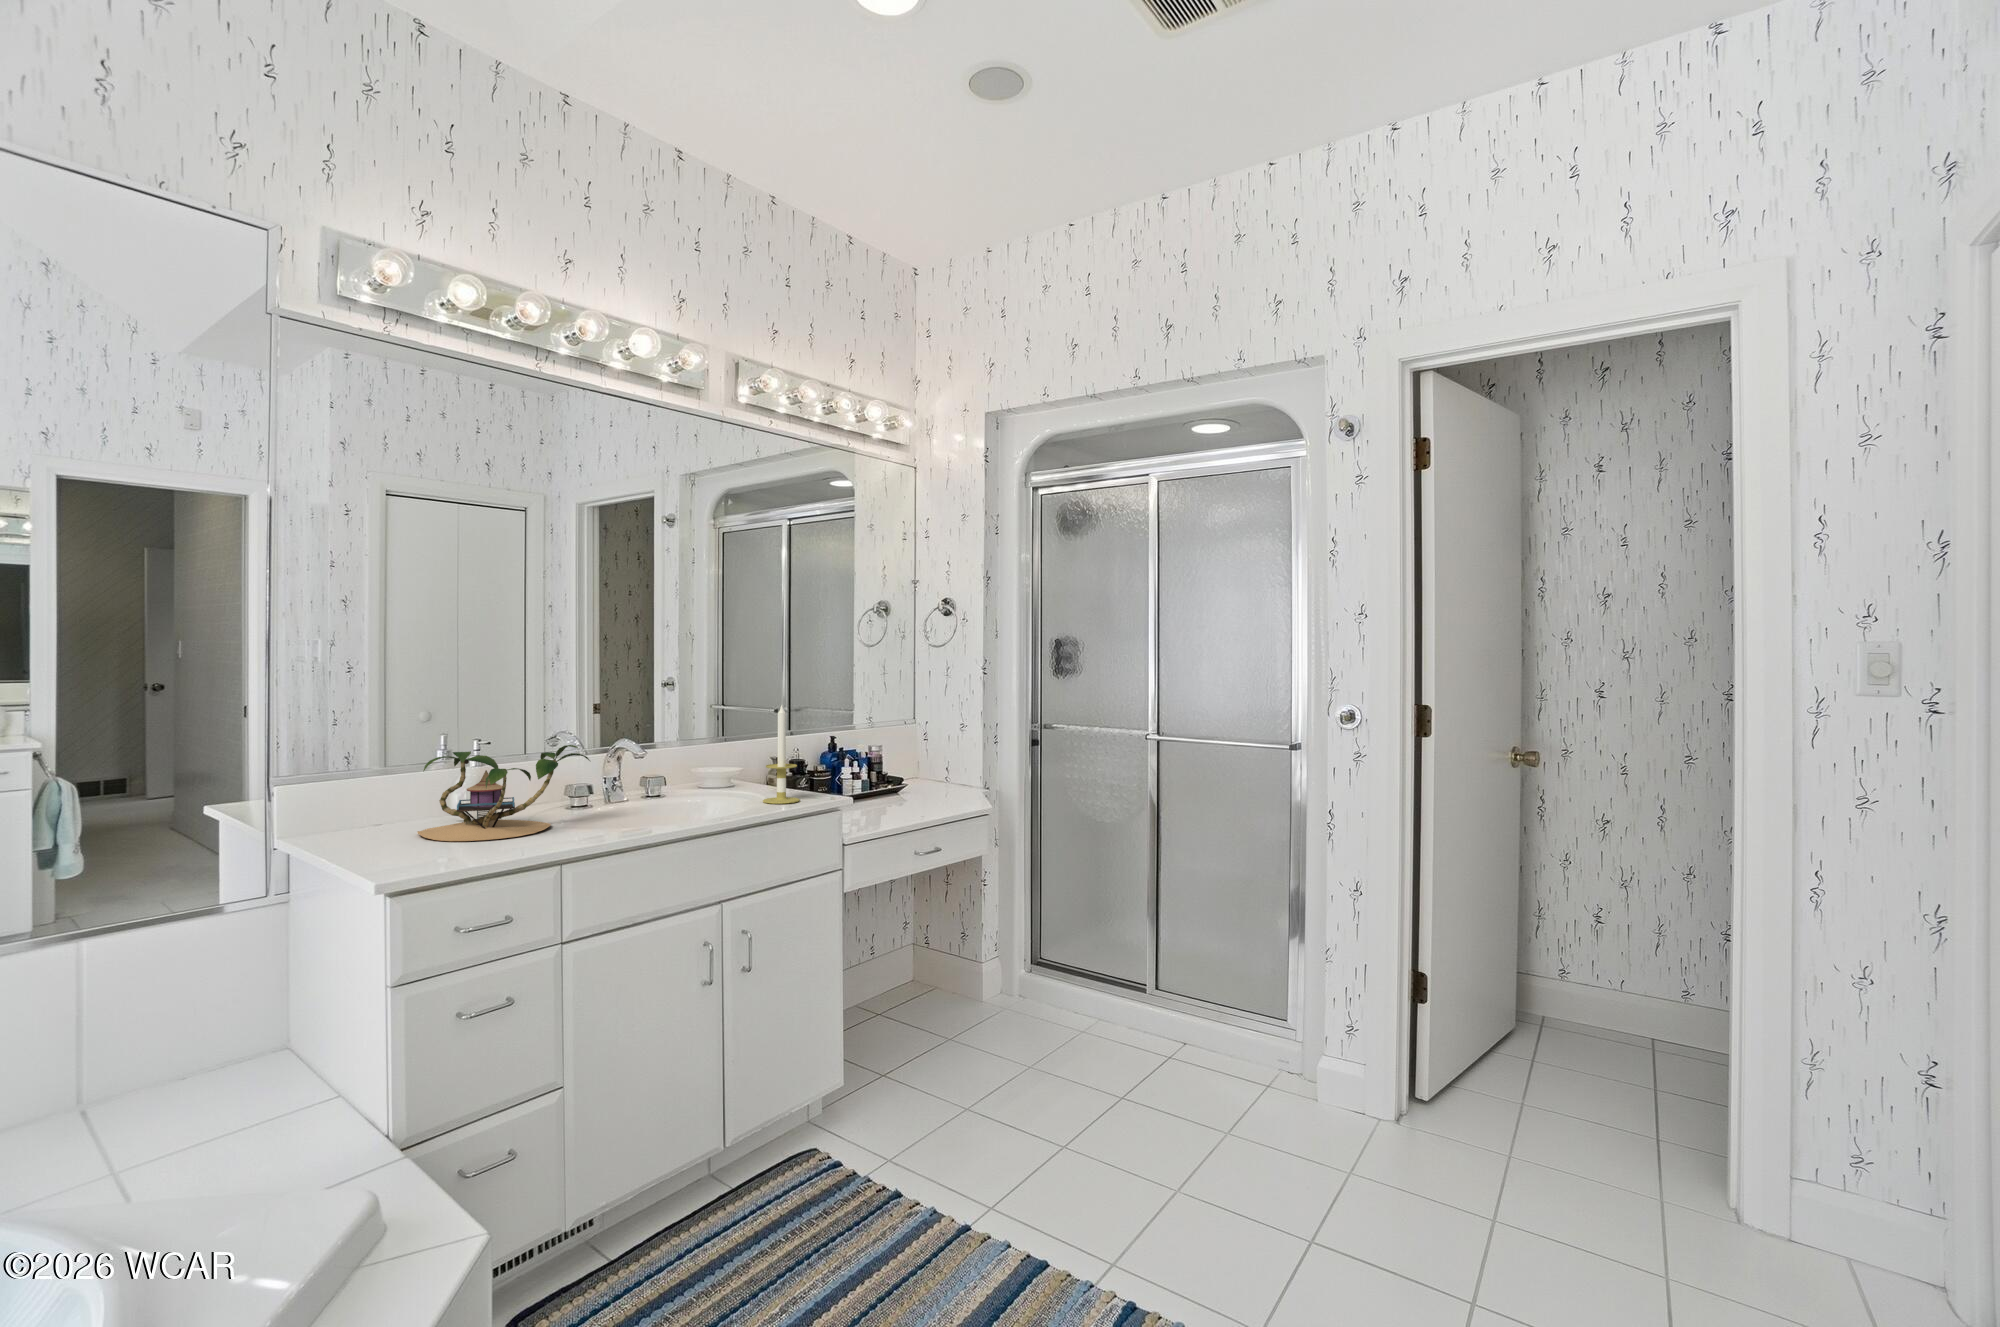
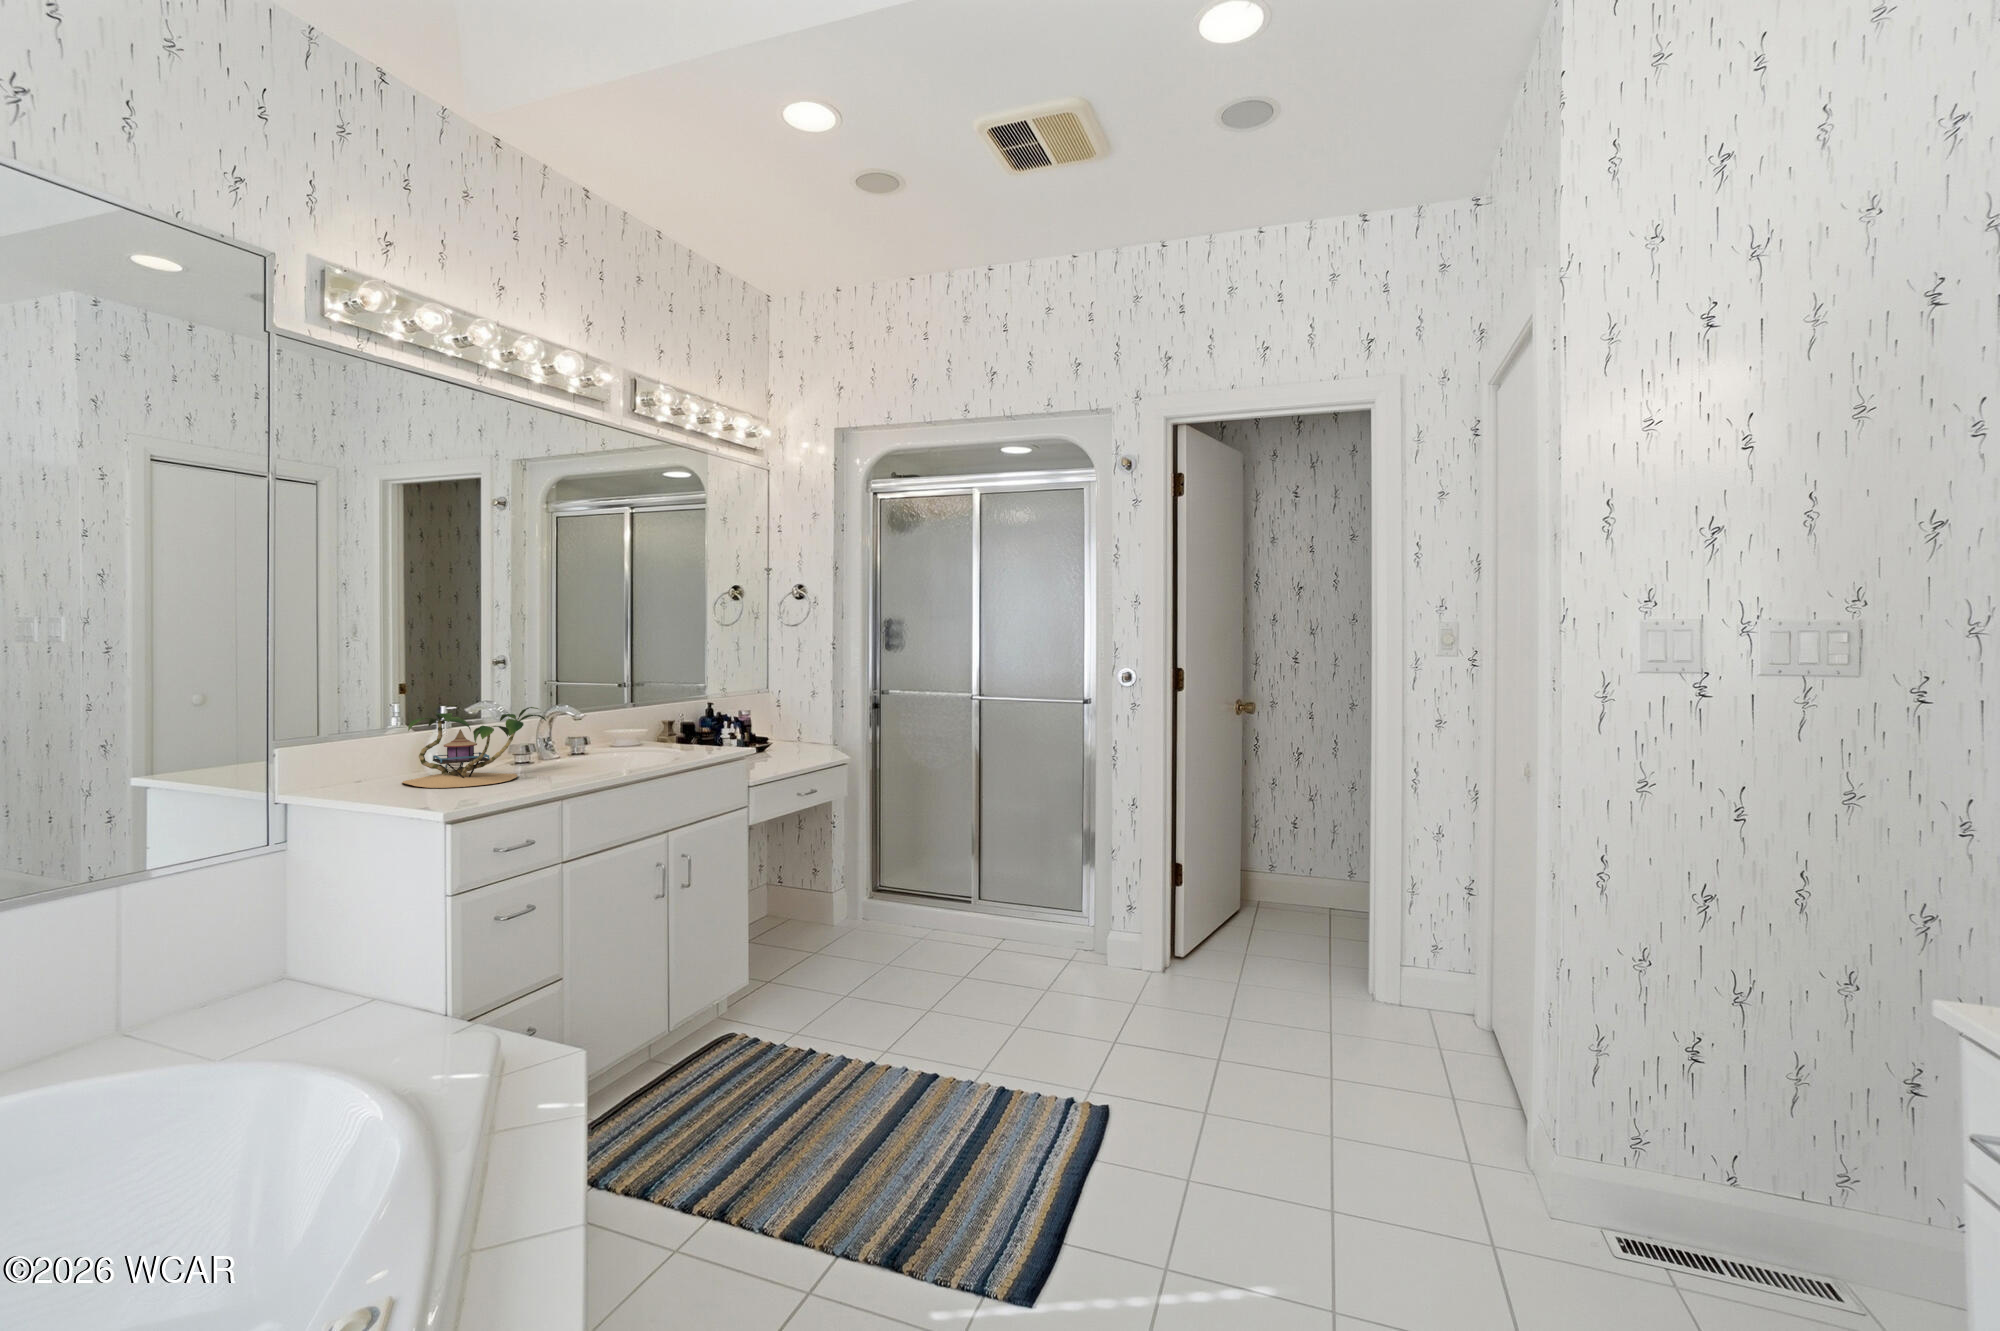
candle: present [763,705,800,804] -> none [677,673,708,756]

